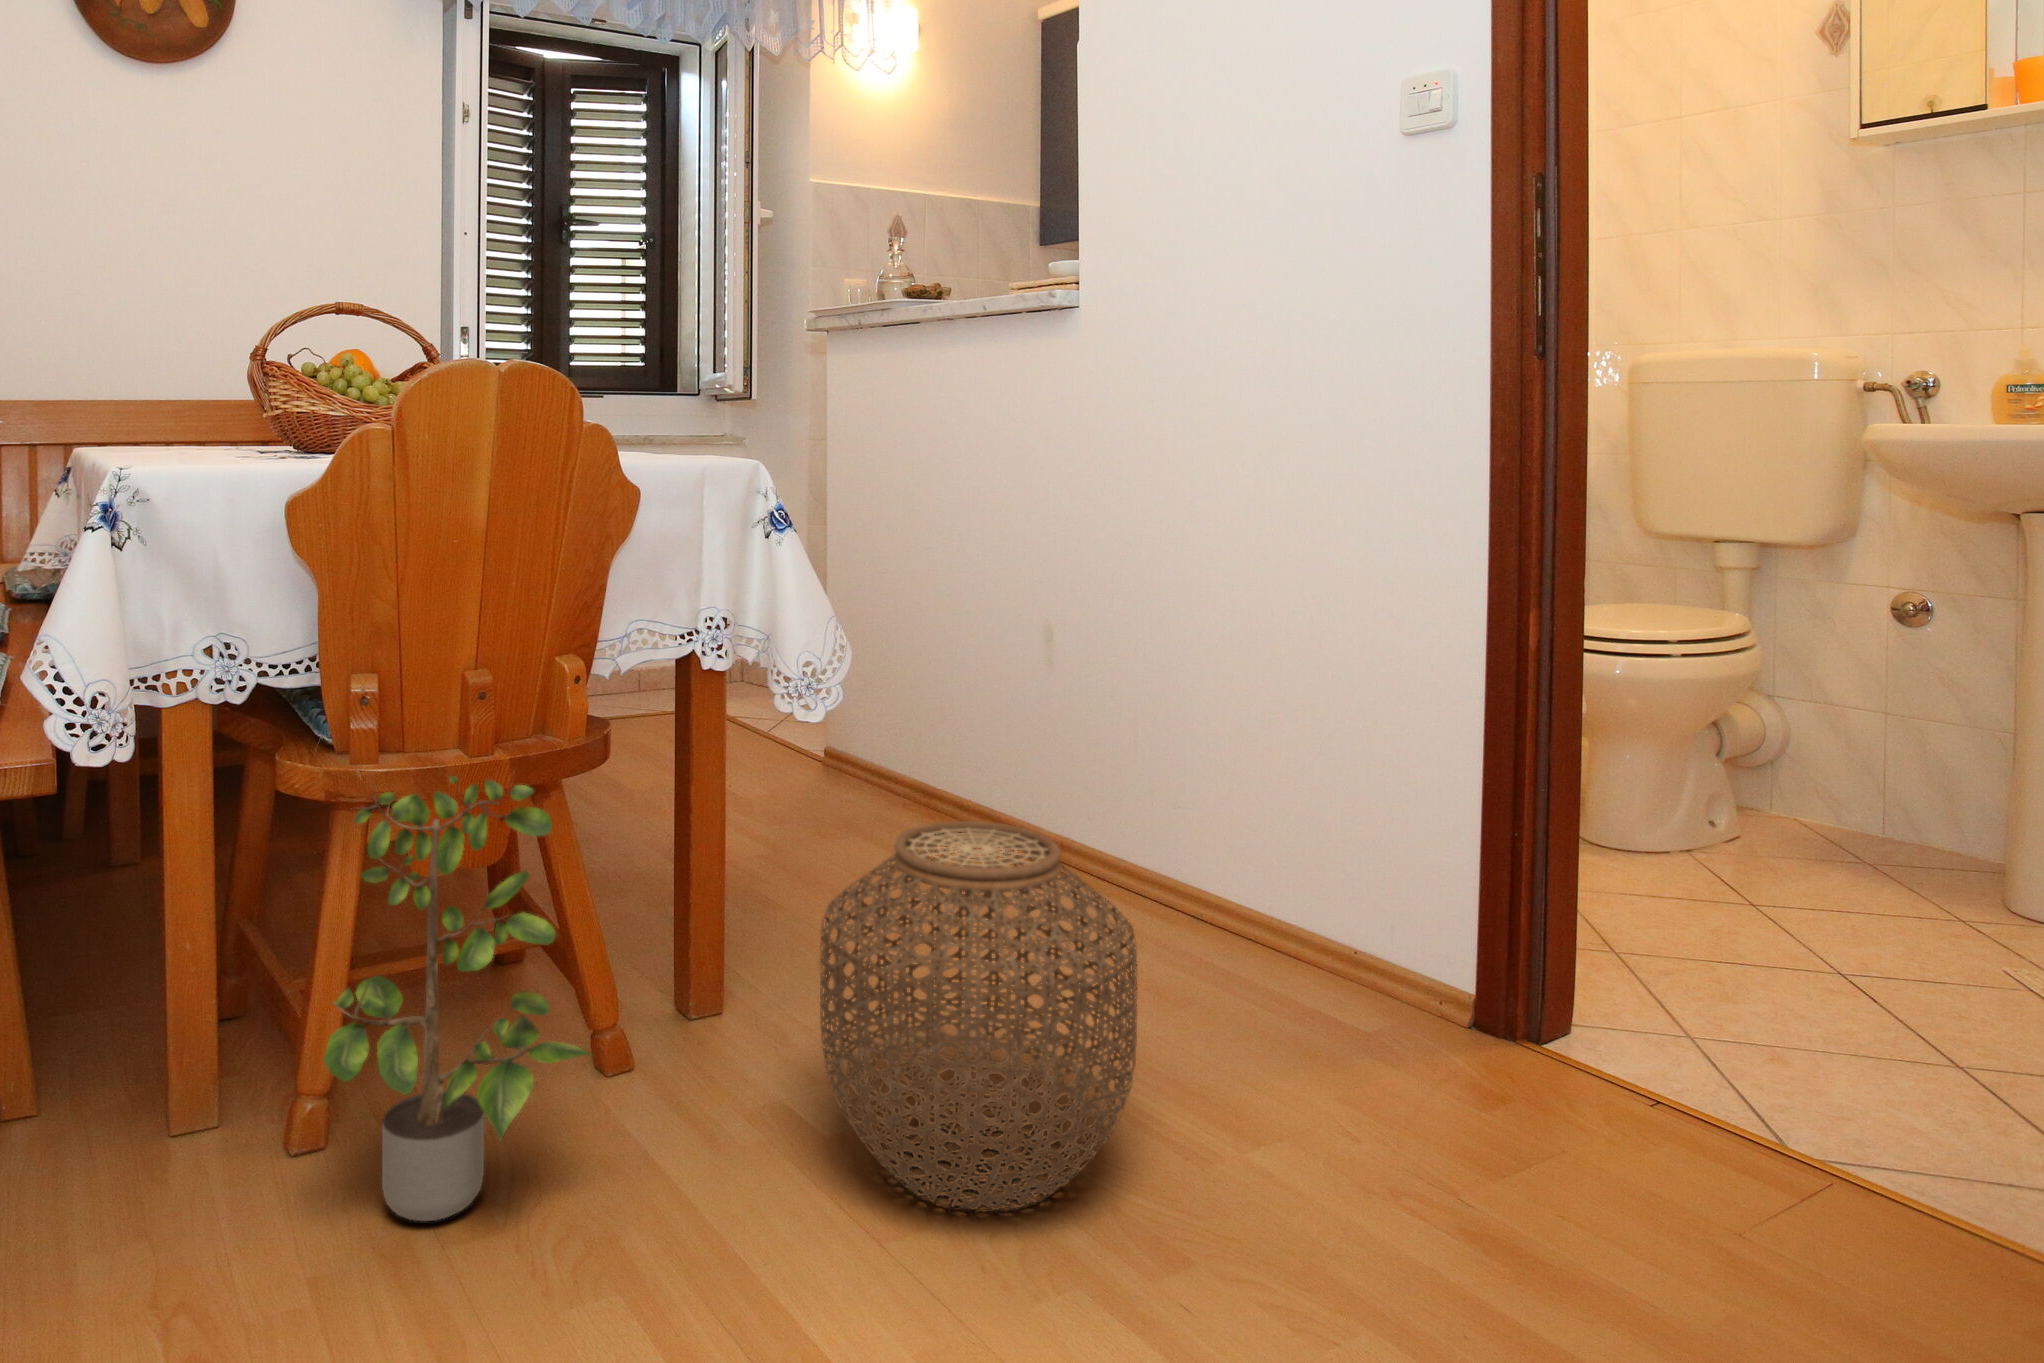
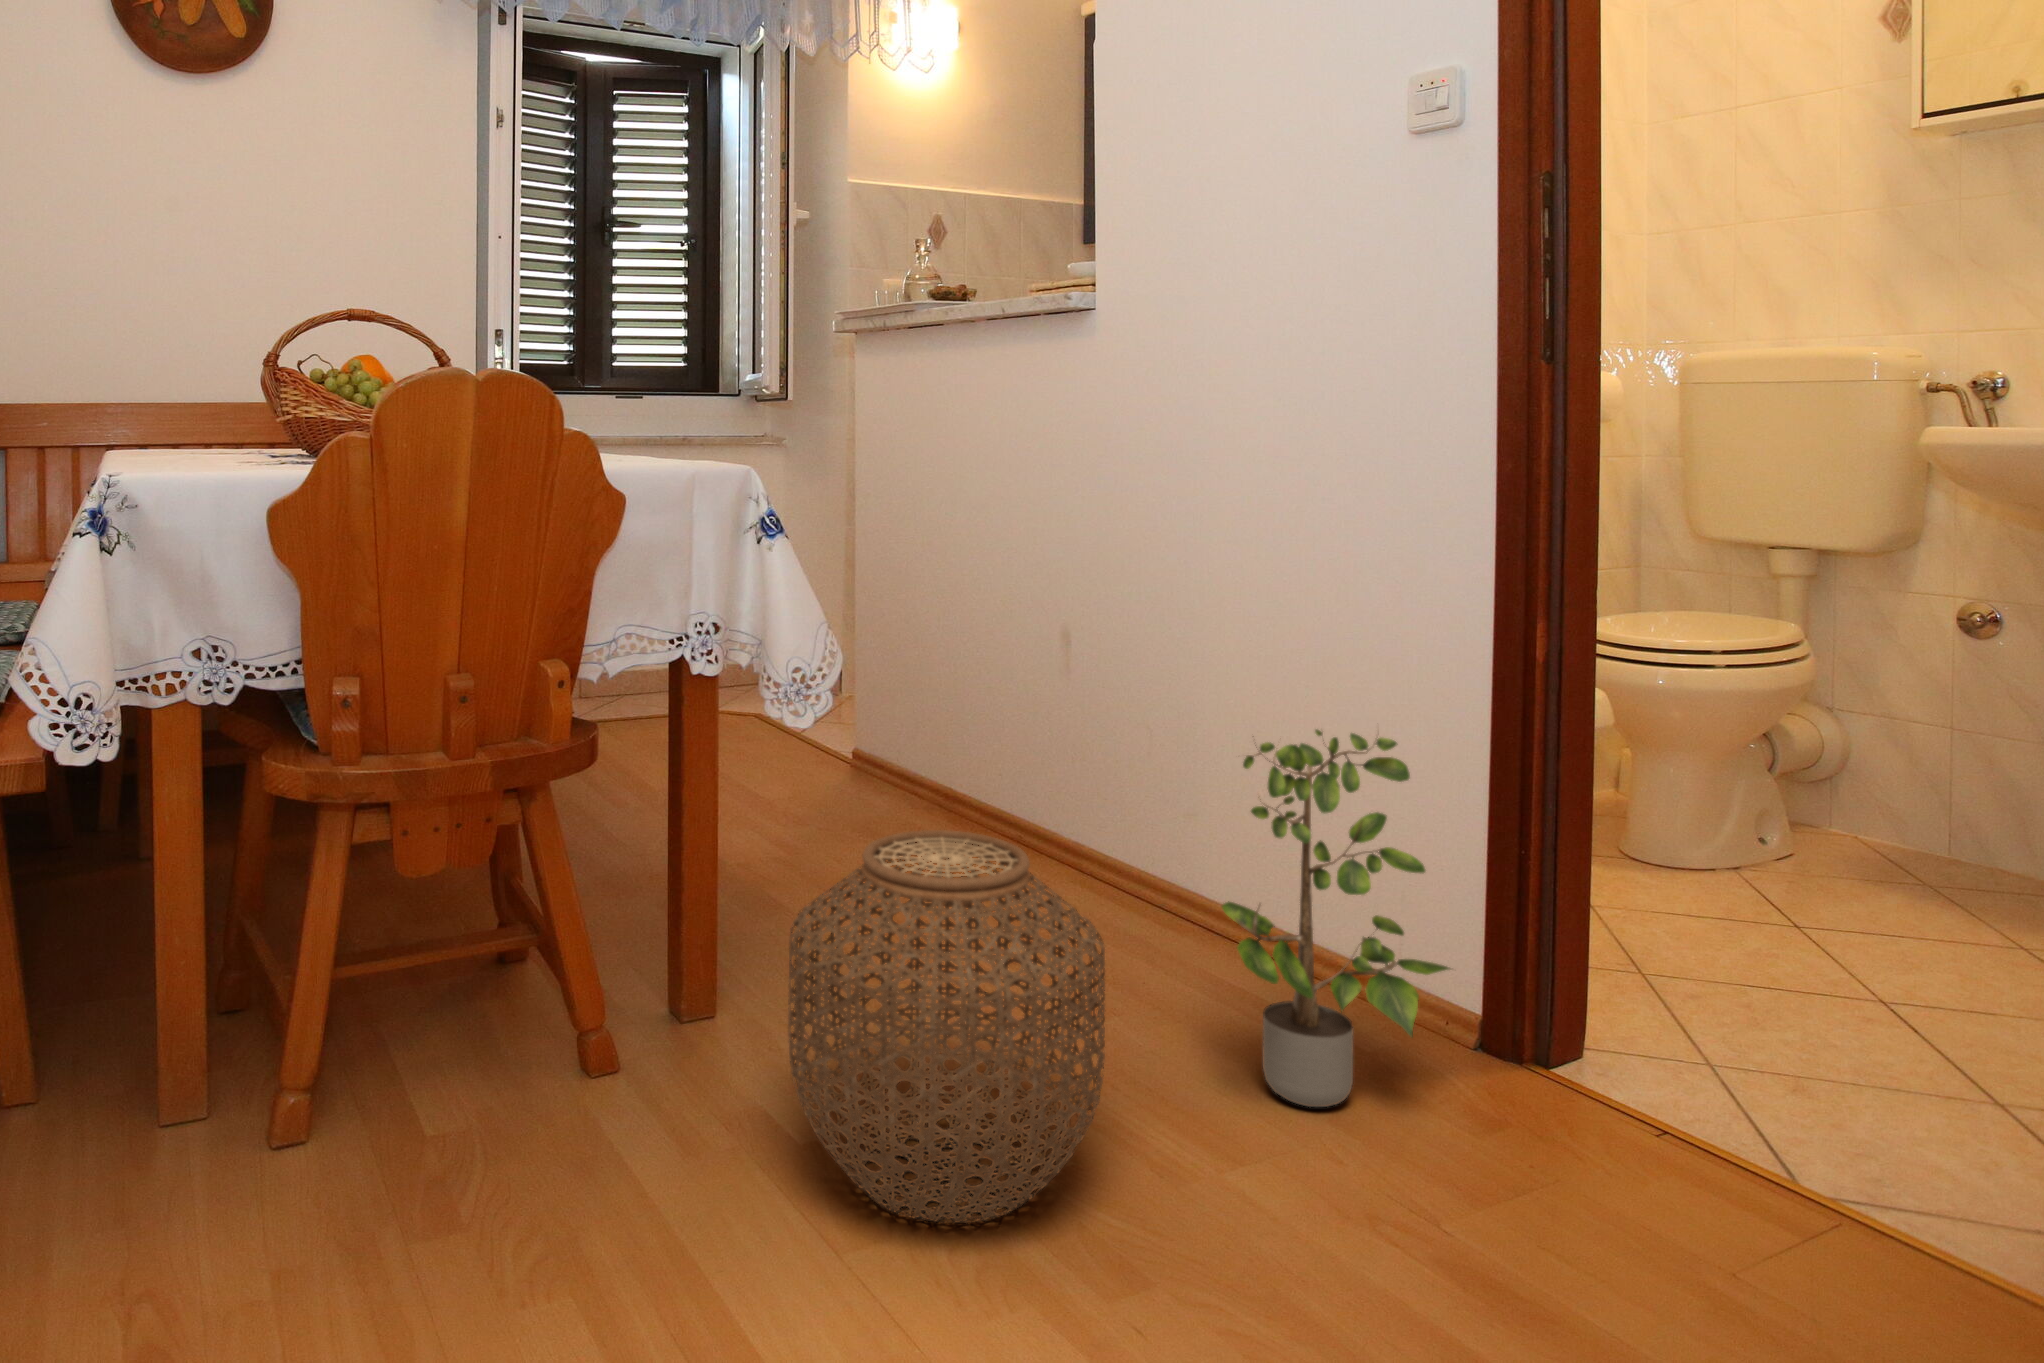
potted plant: present [324,776,591,1221] -> present [1222,730,1450,1107]

